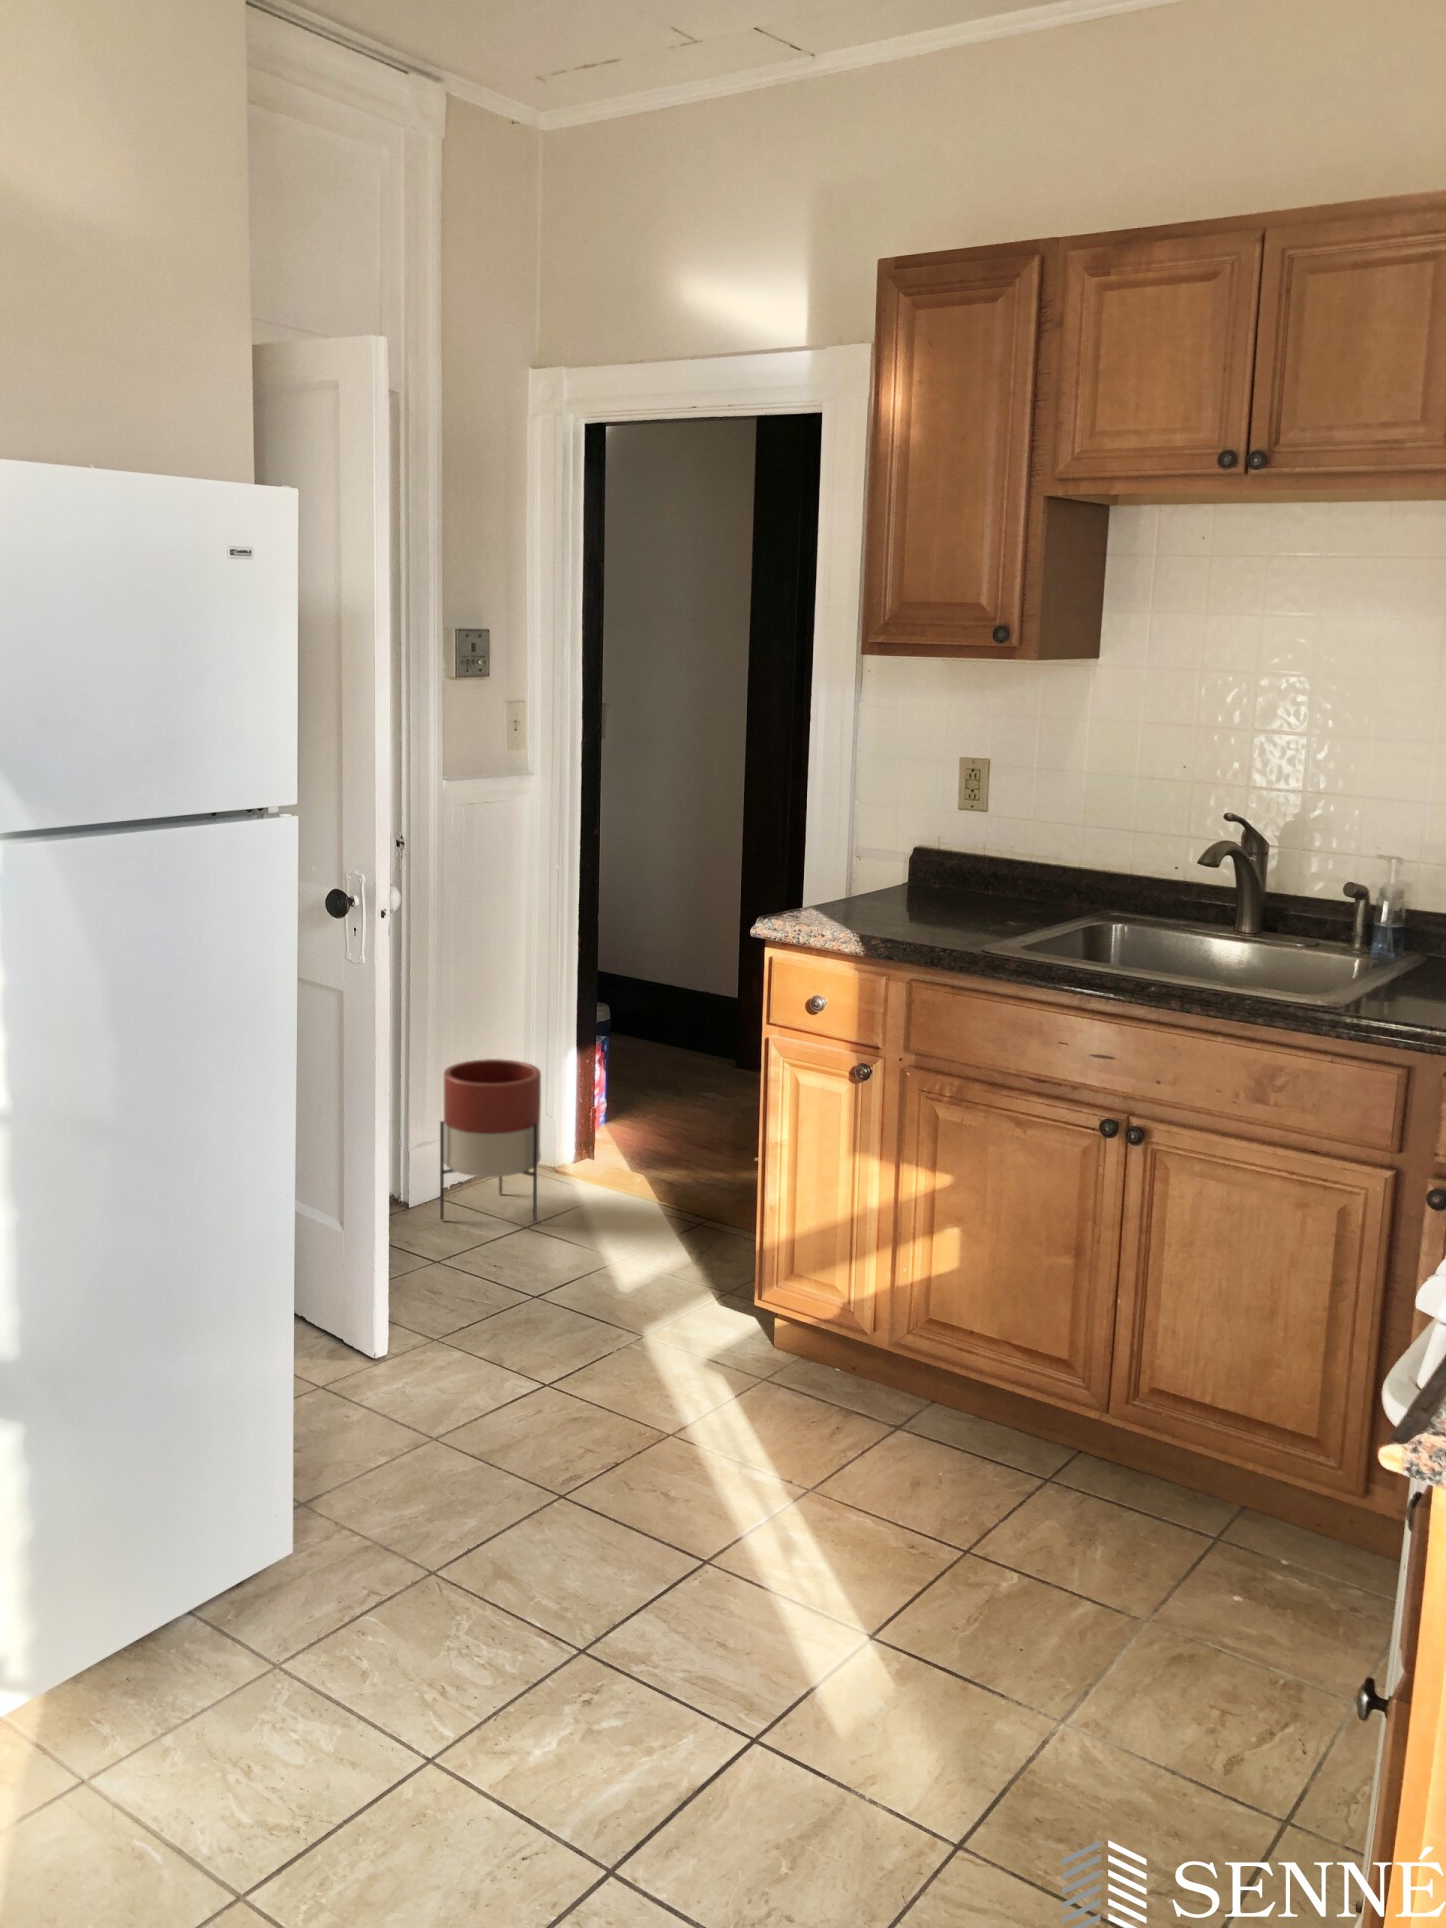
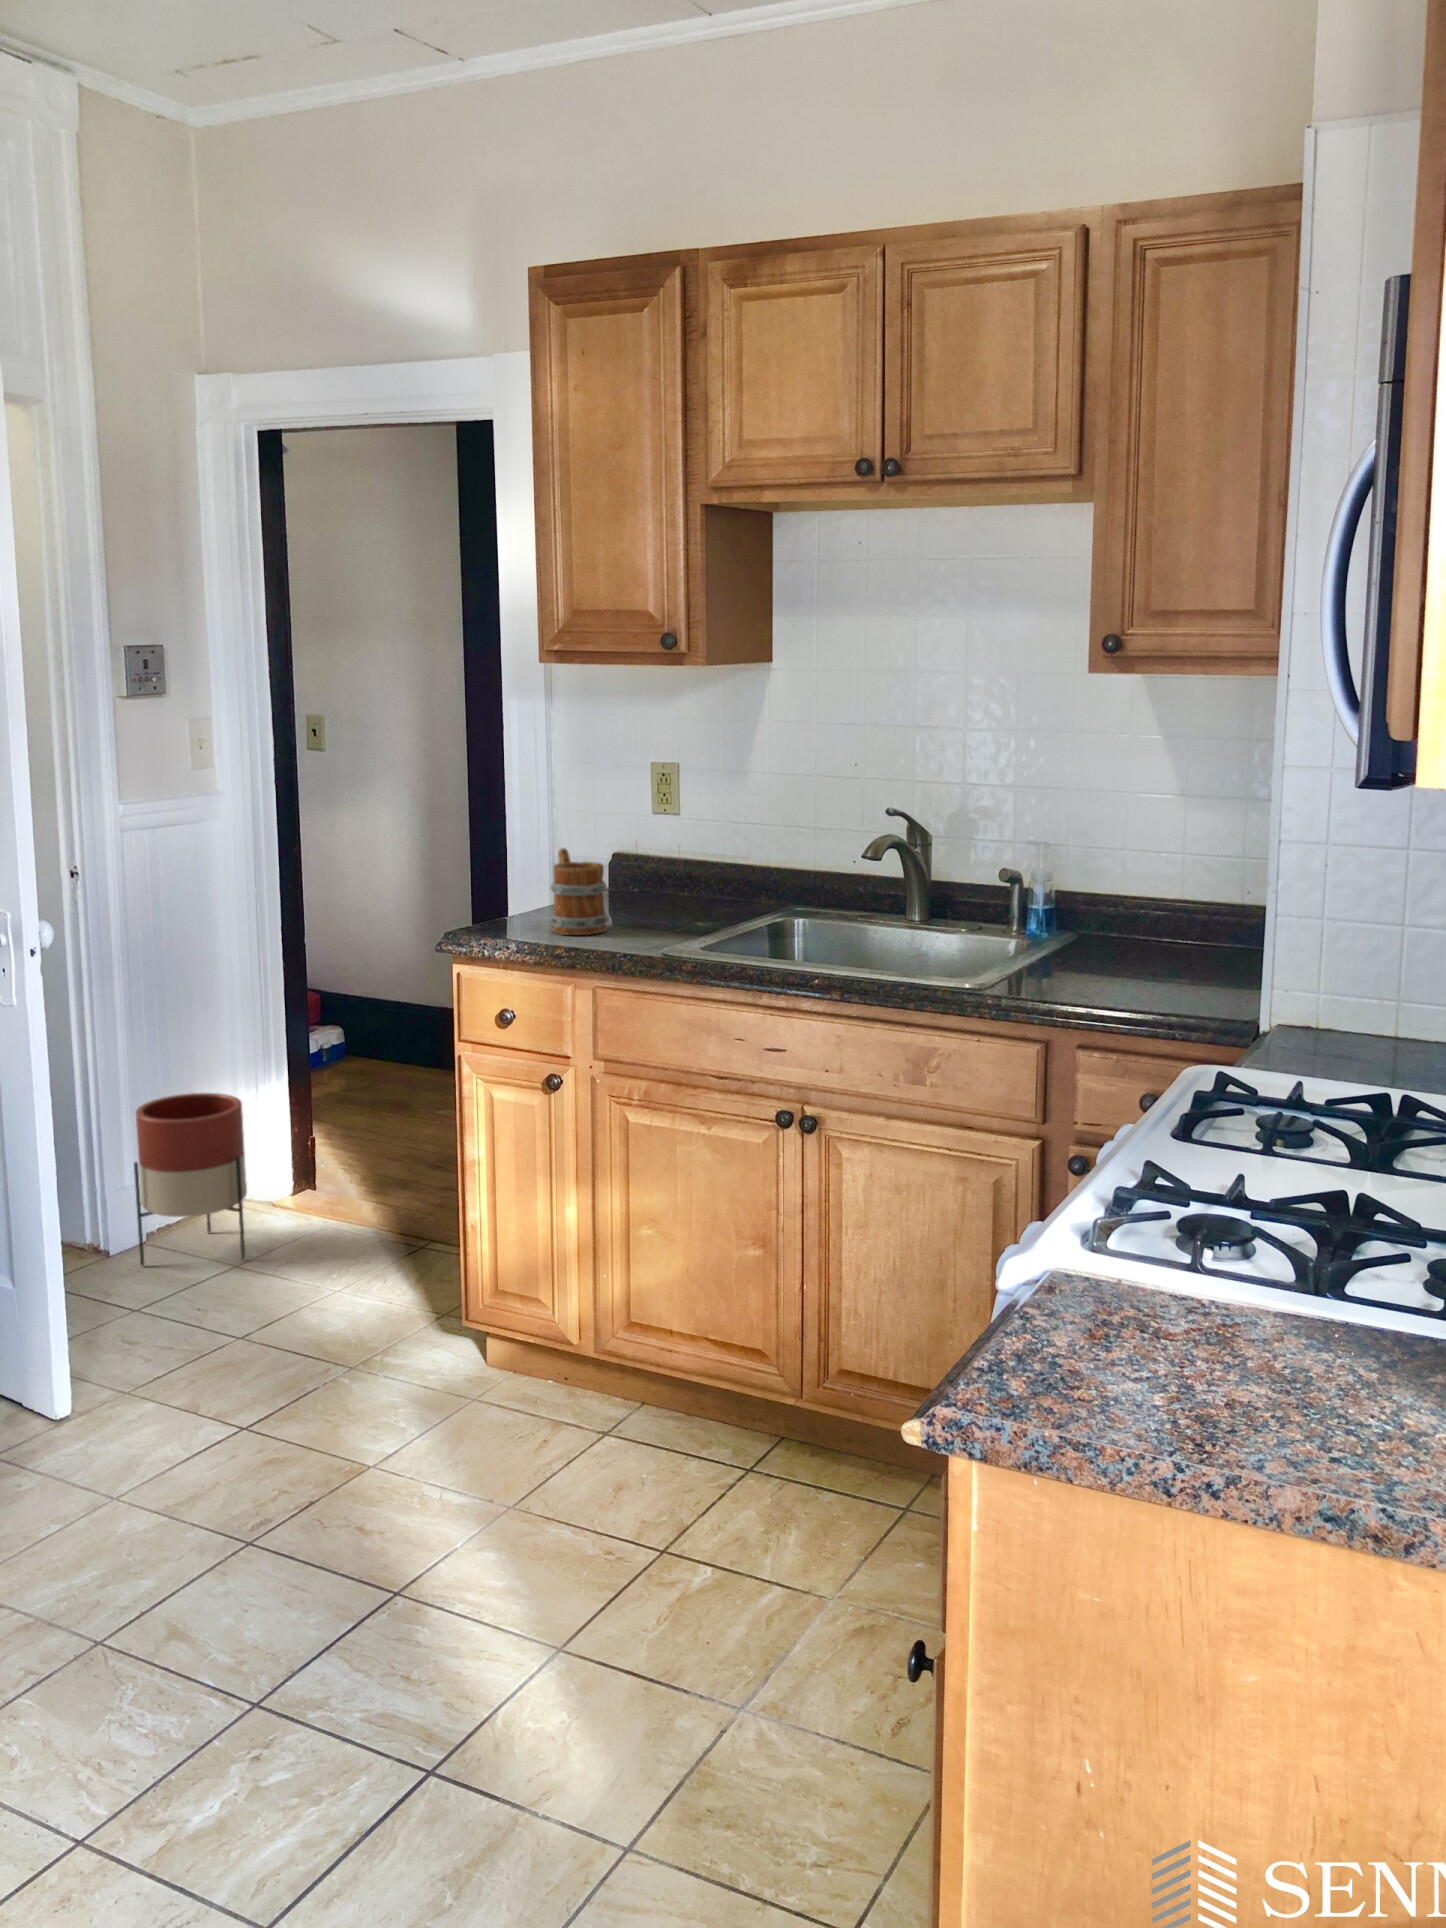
mug: none [865,840,926,927] -> present [550,848,609,935]

